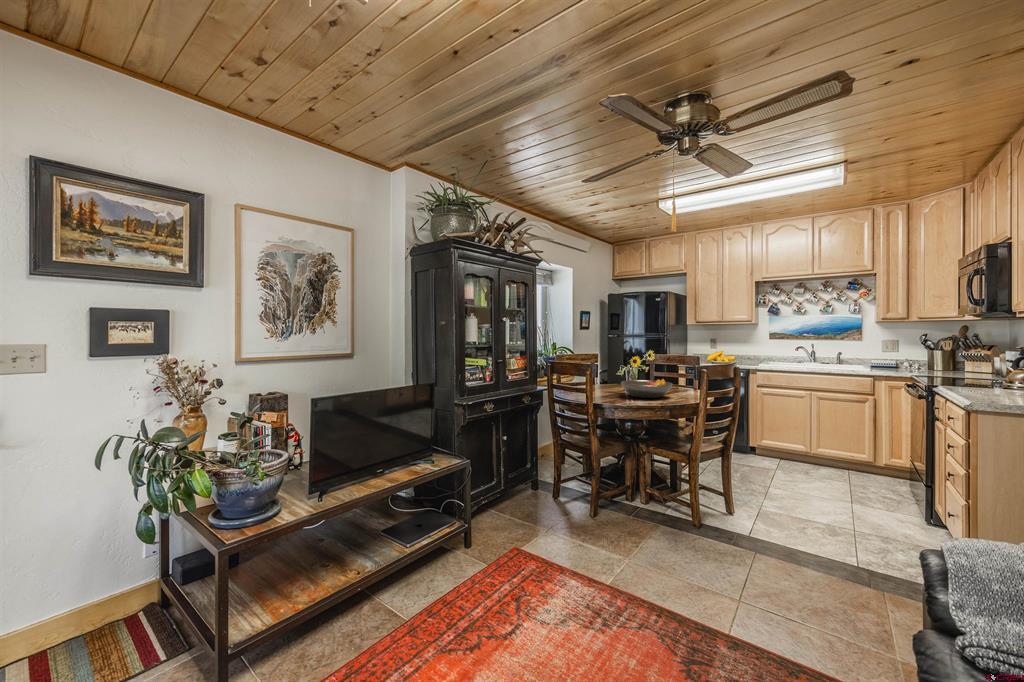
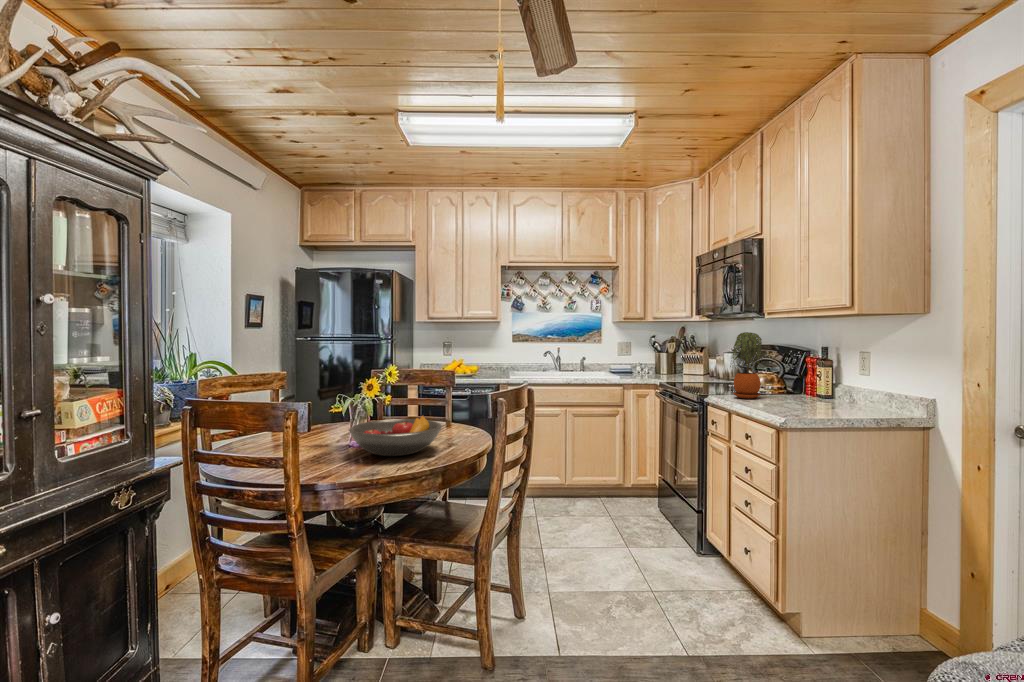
potted plant: none [959,329,1002,389] -> present [730,332,762,399]

